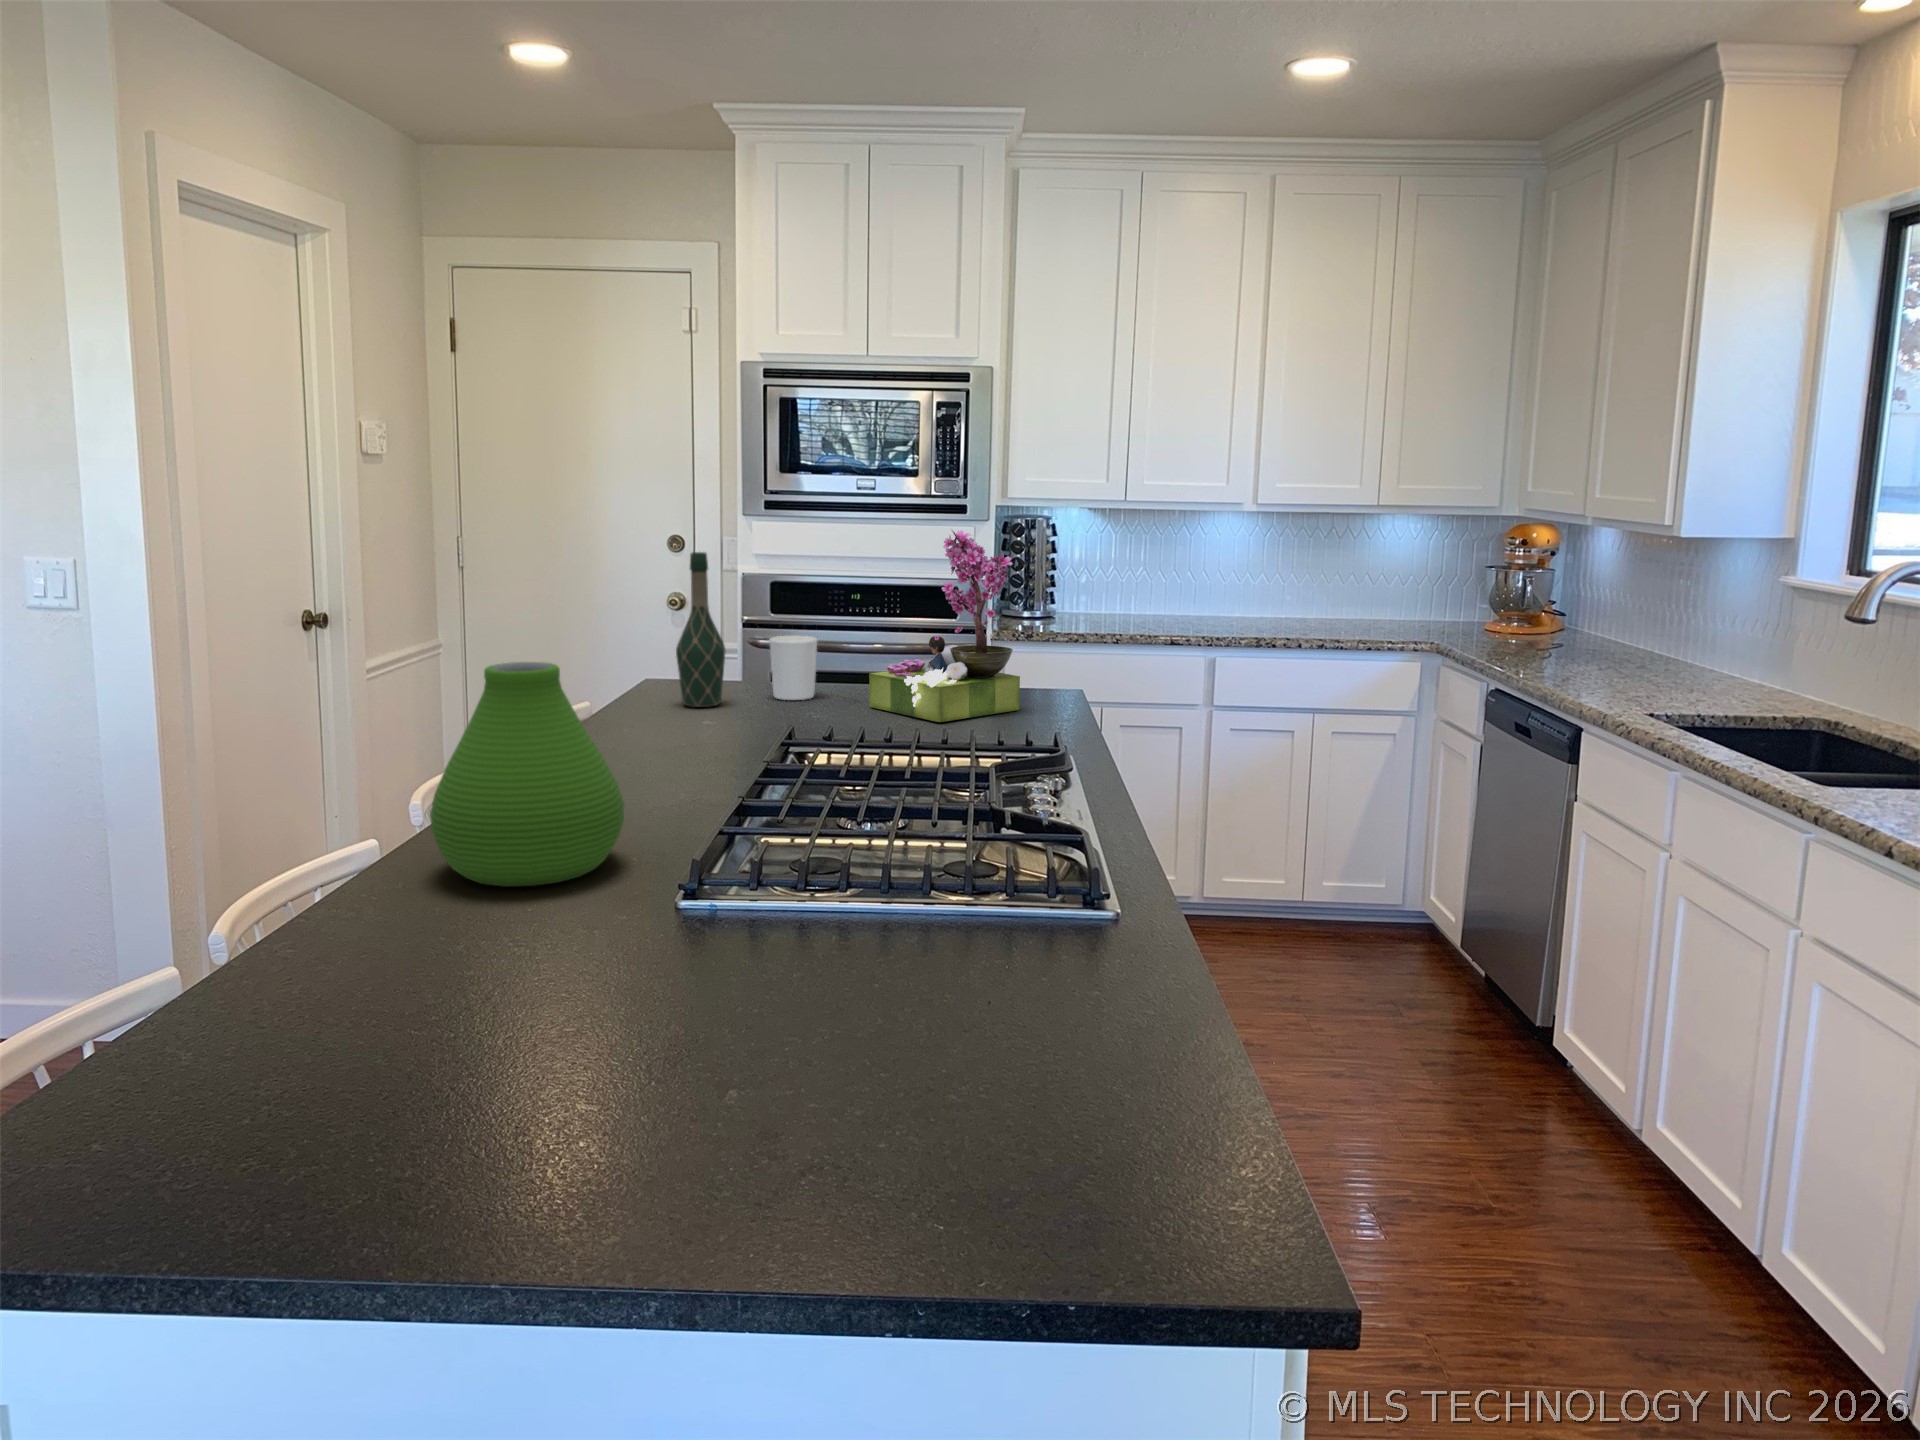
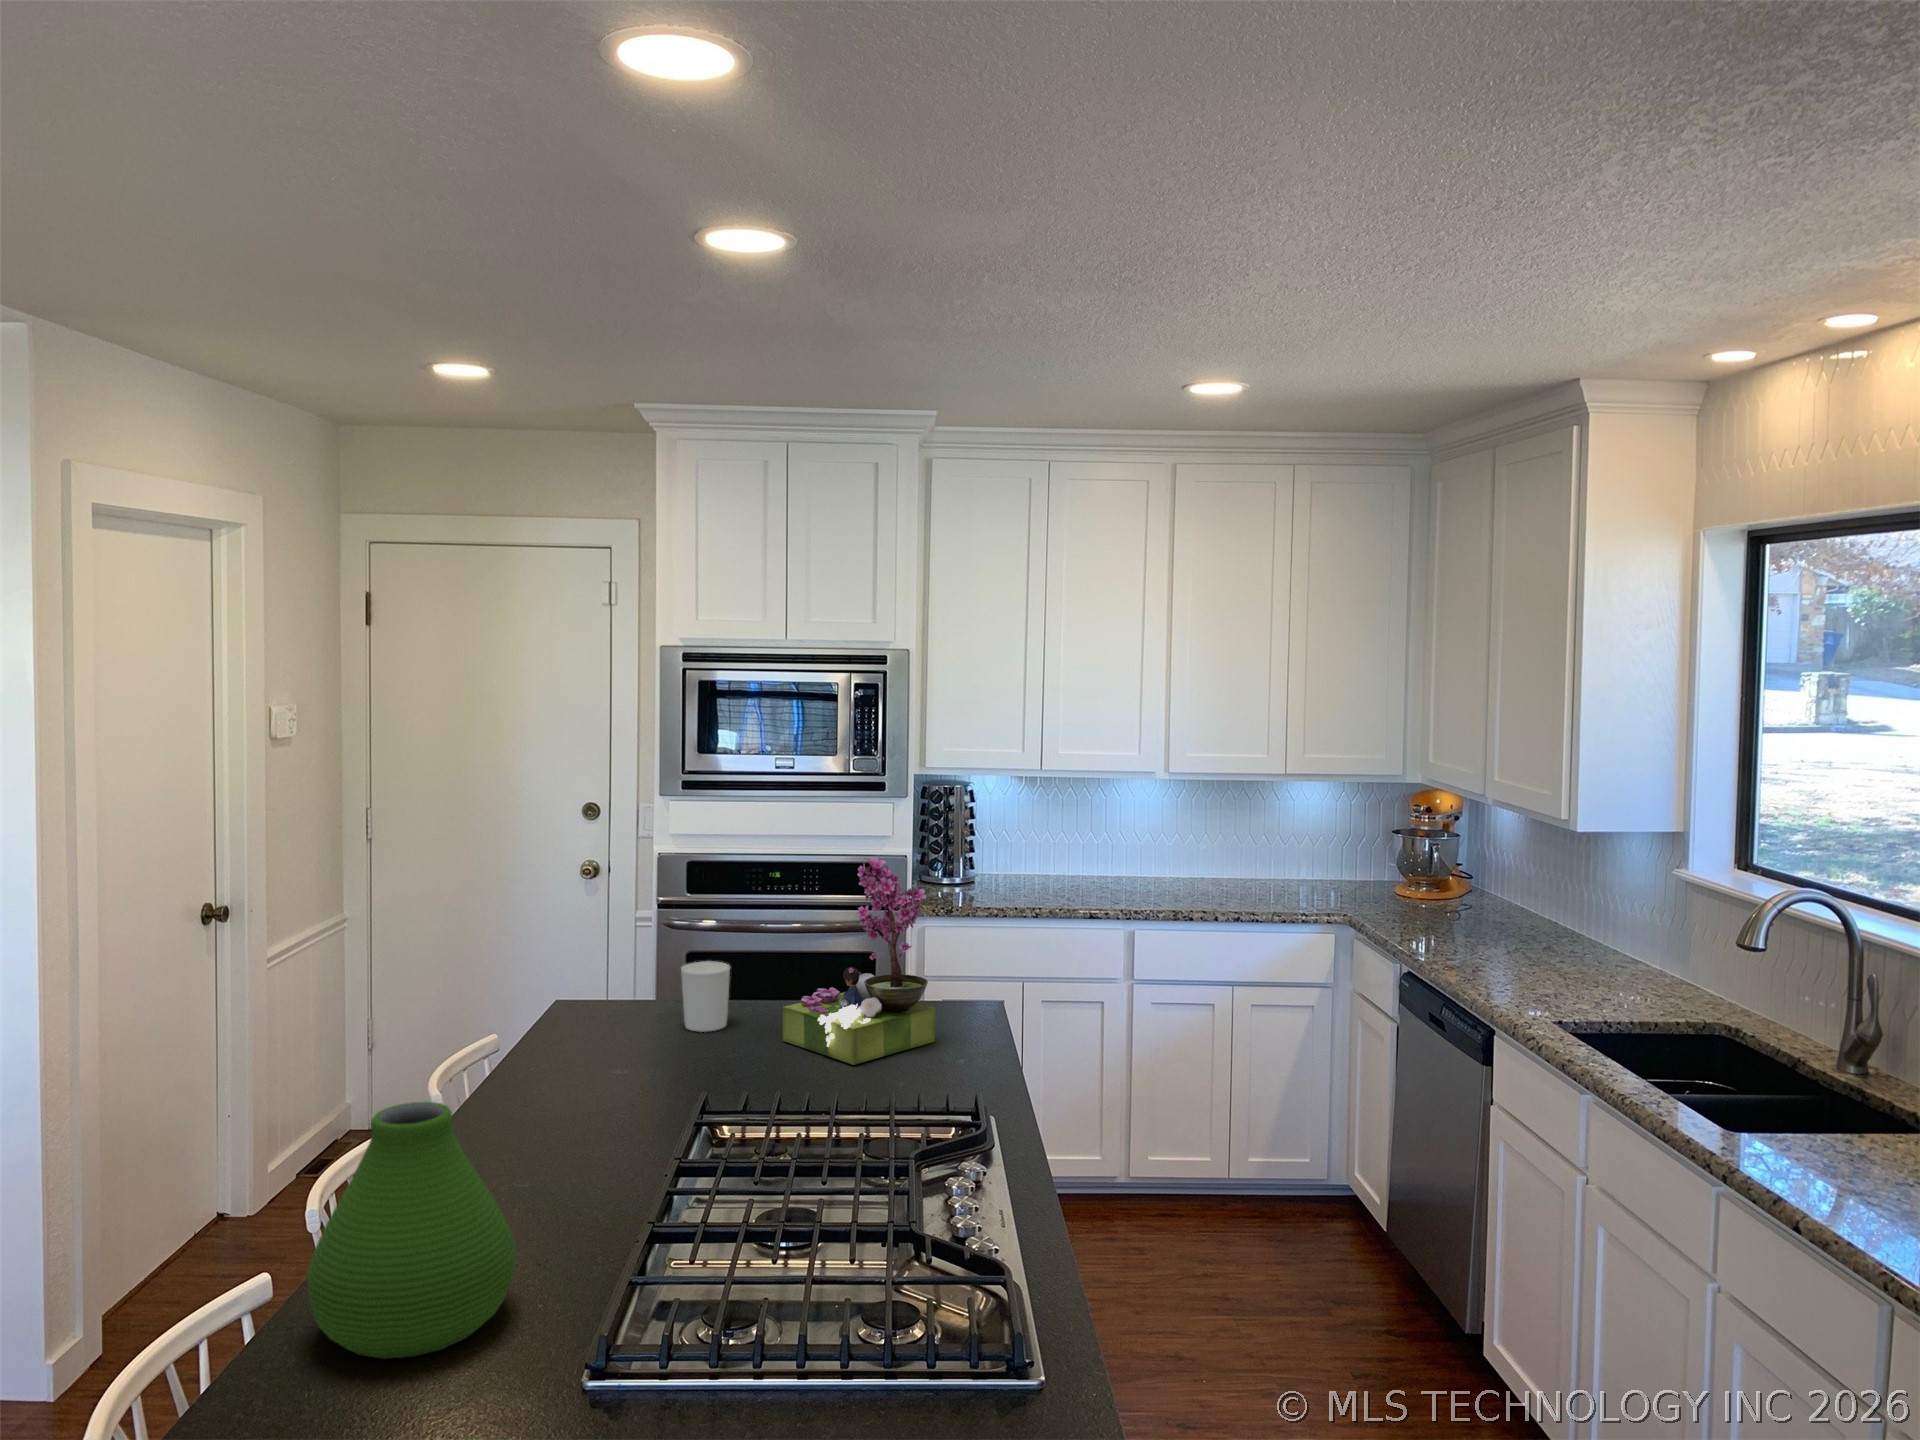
wine bottle: present [676,552,726,707] -> none [584,886,635,1045]

